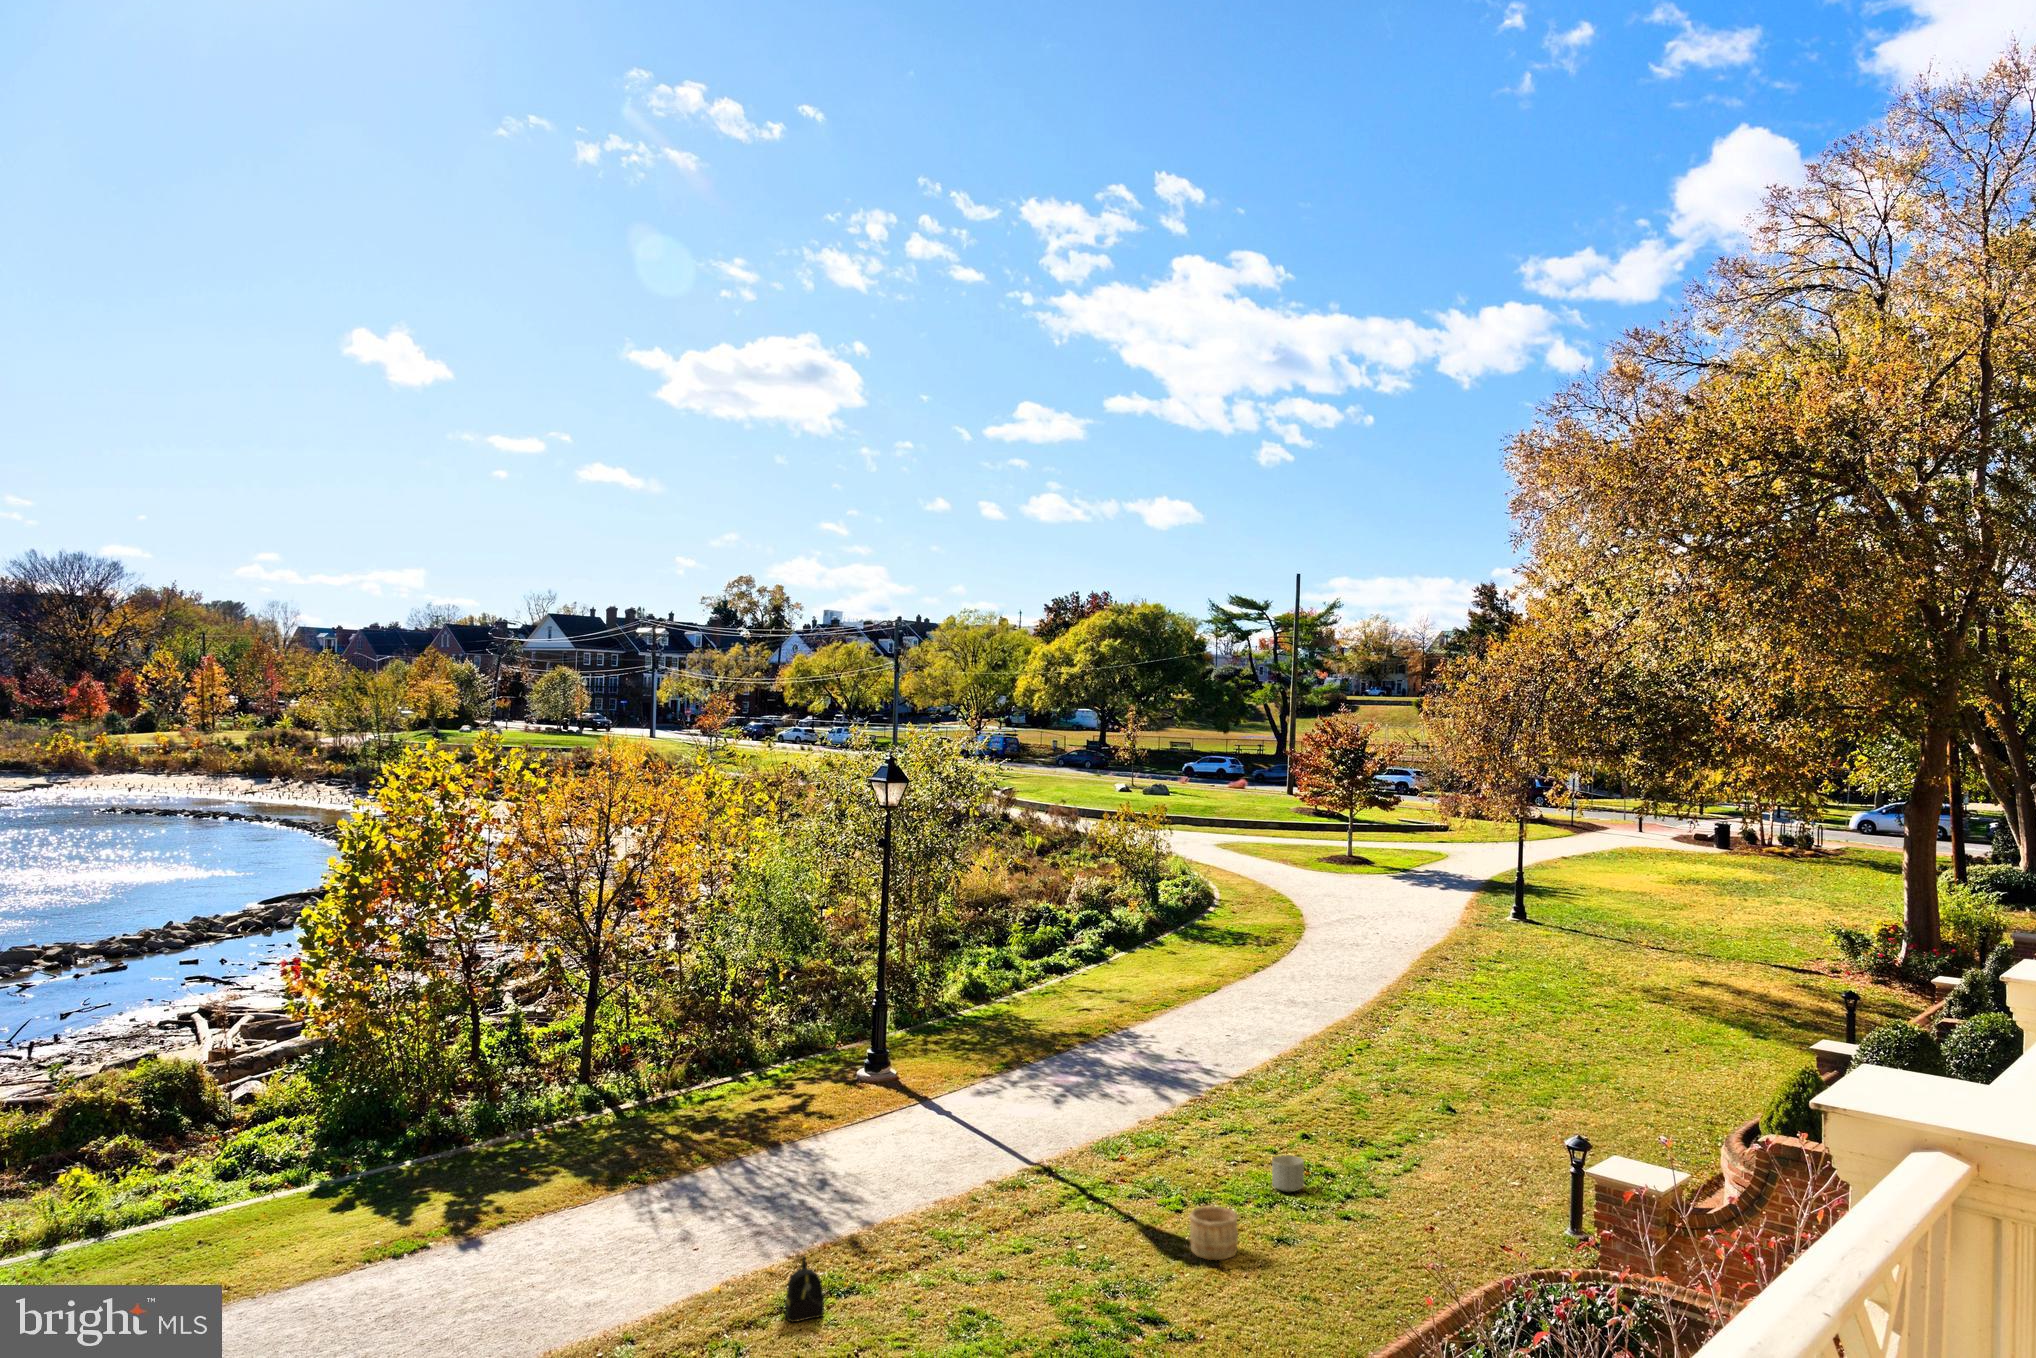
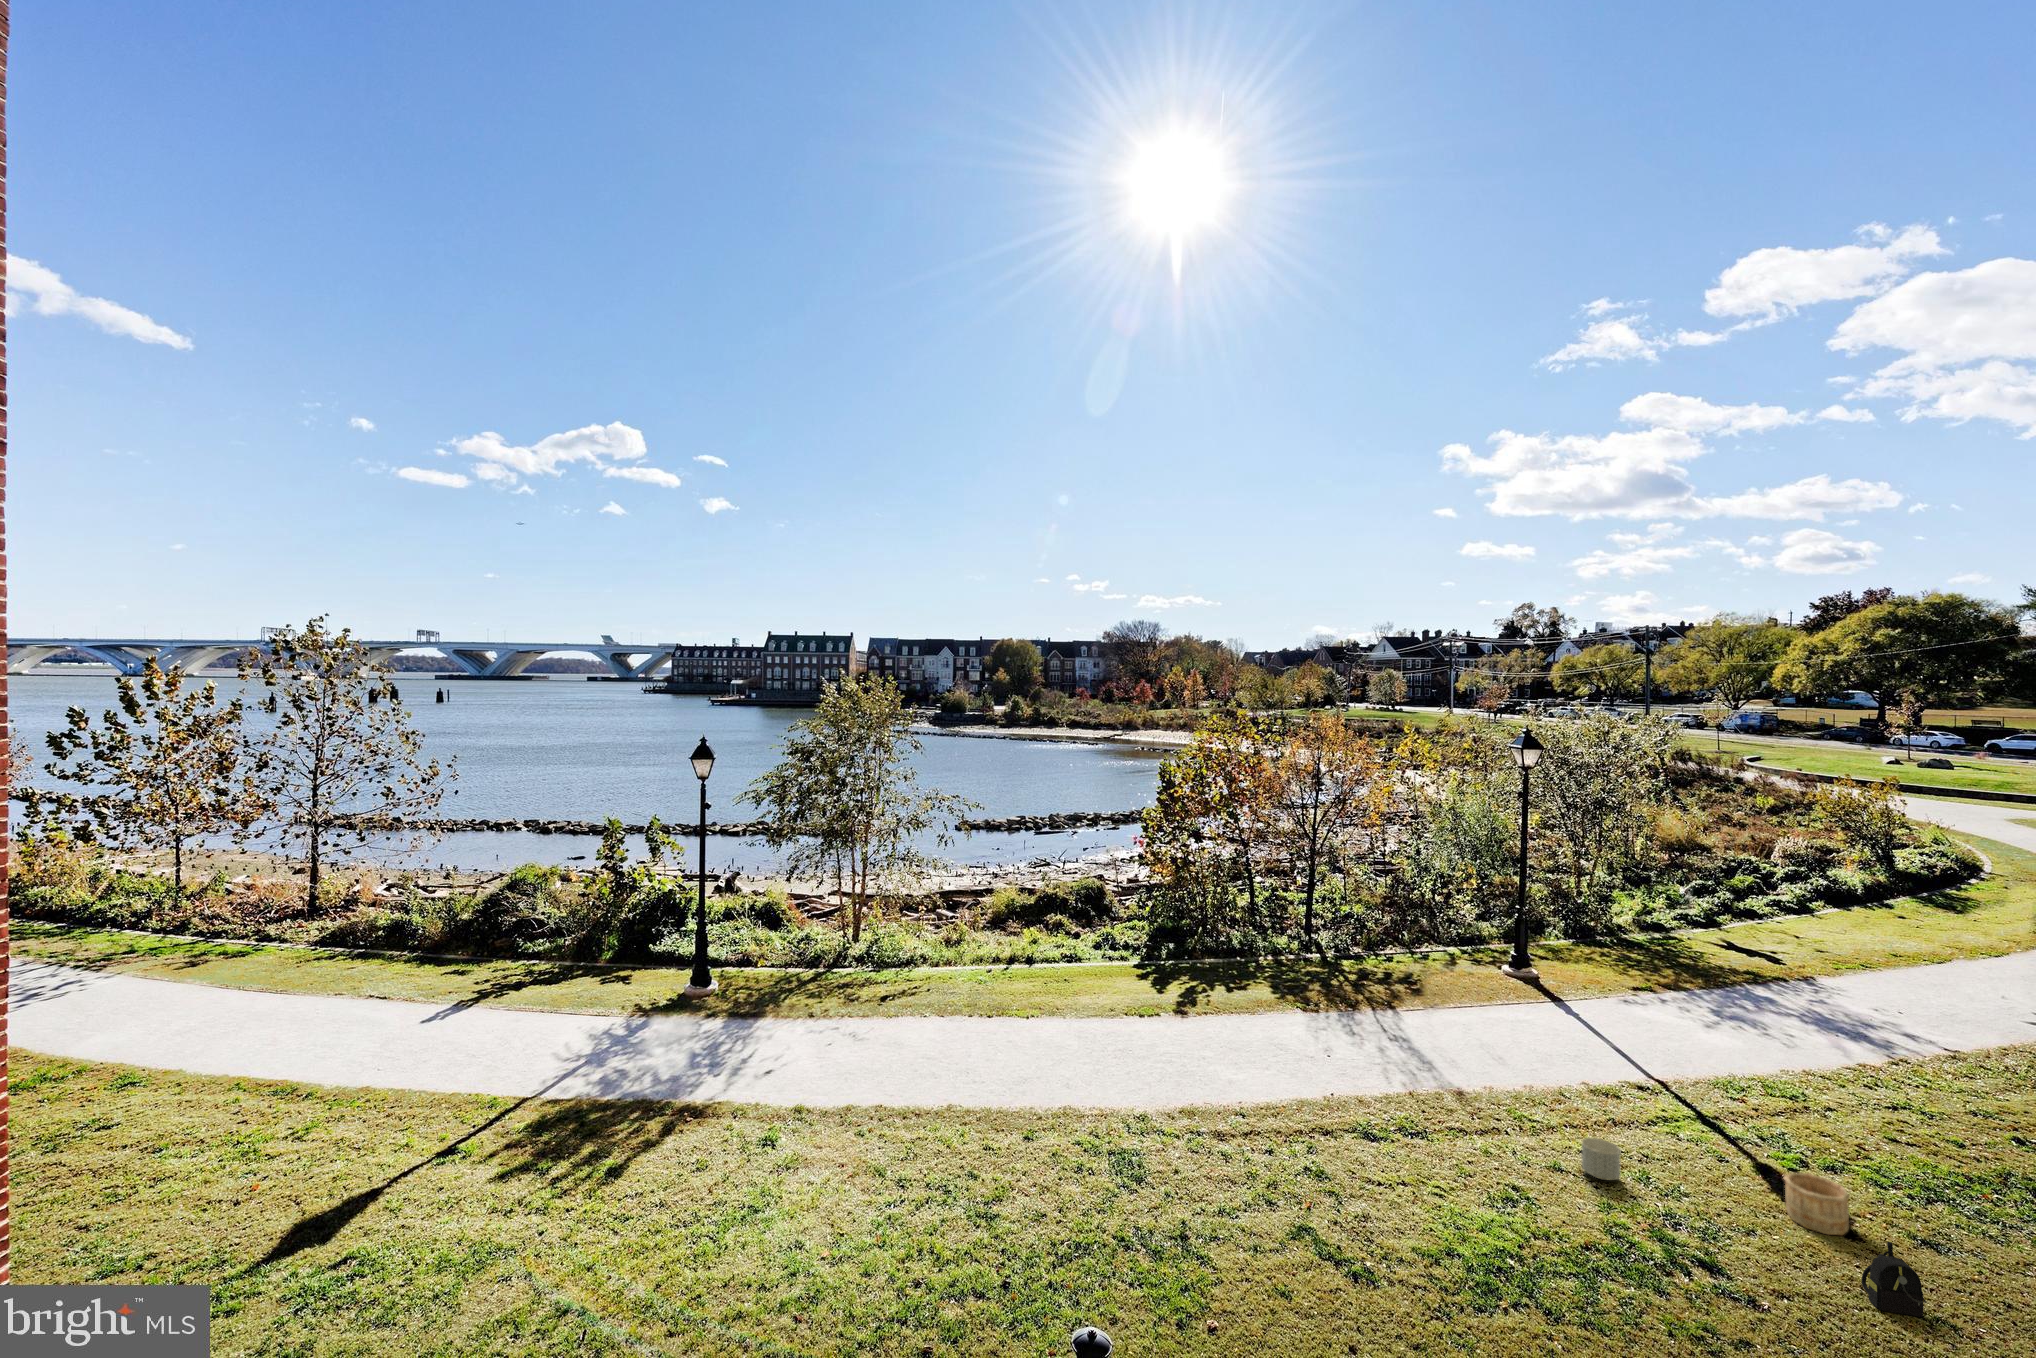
planter: present [1272,1155,1304,1192] -> present [1582,1138,1620,1180]
backpack: present [785,1256,825,1322] -> present [1862,1242,1926,1317]

